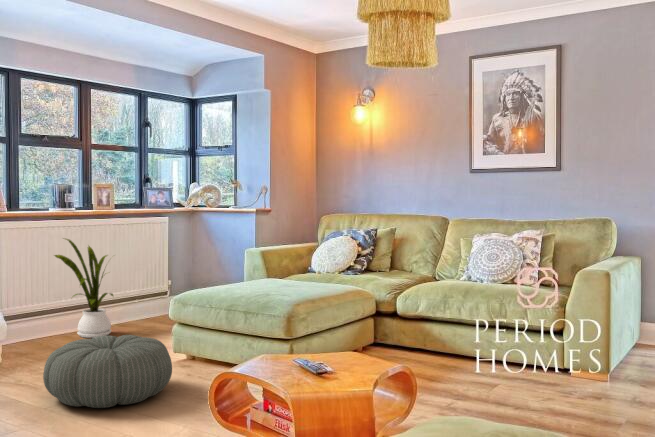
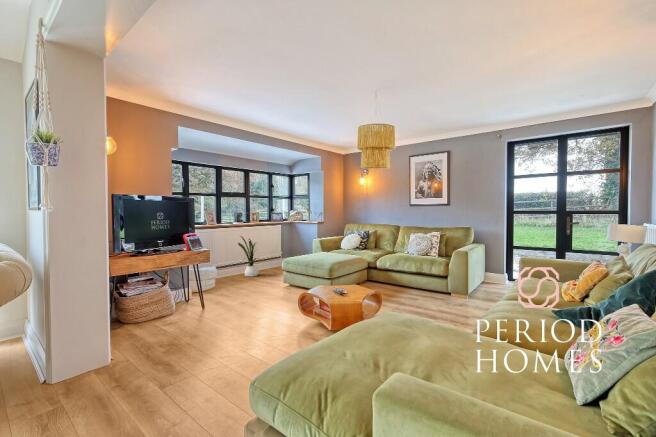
pouf: present [43,335,172,408] -> none [234,277,284,306]

